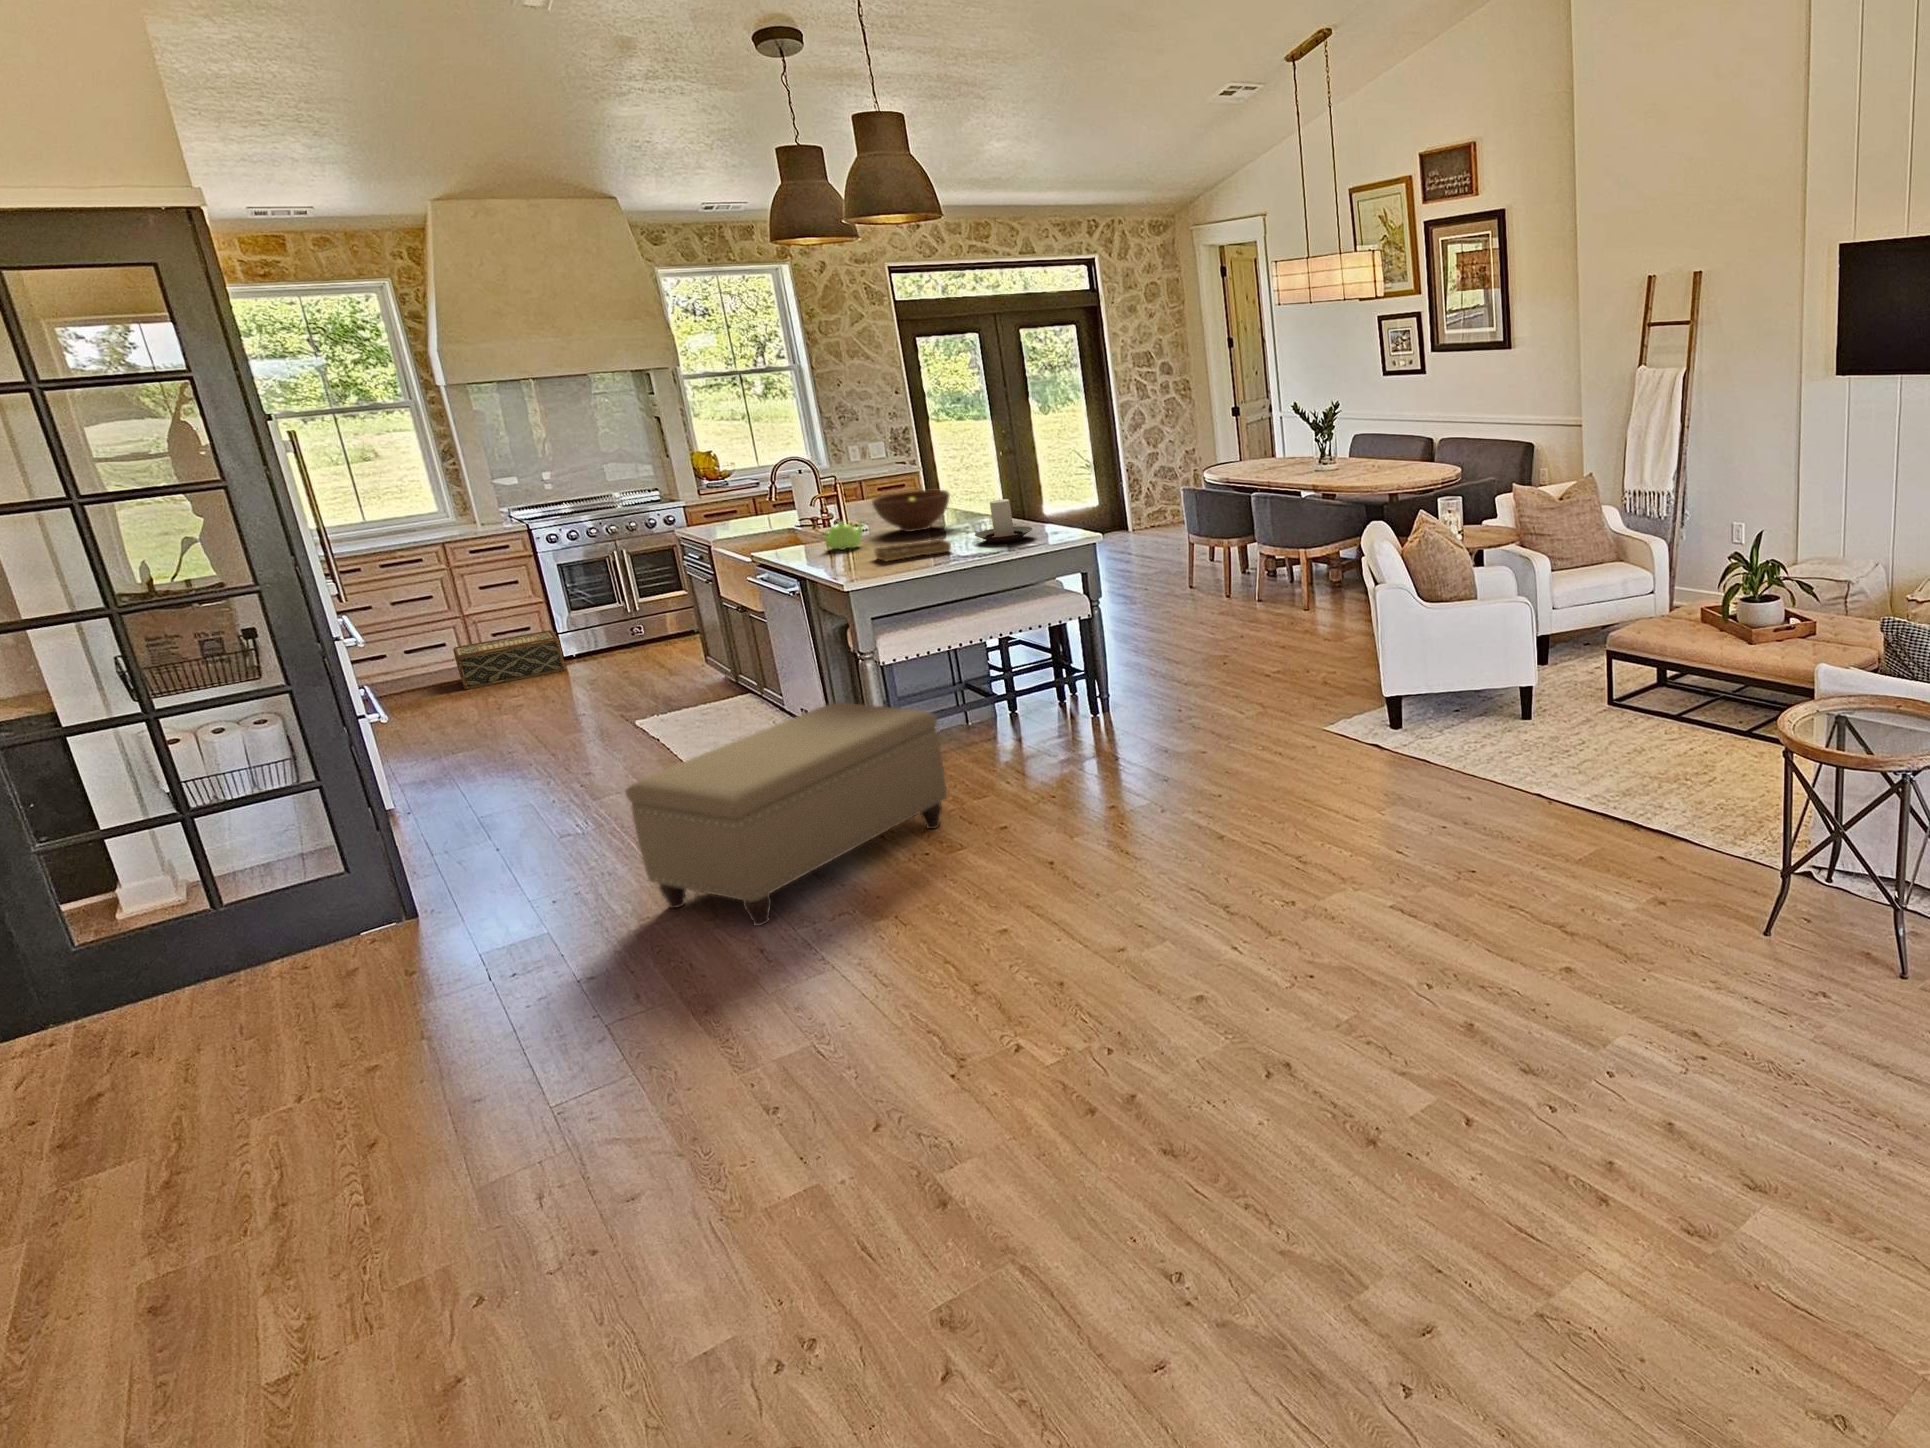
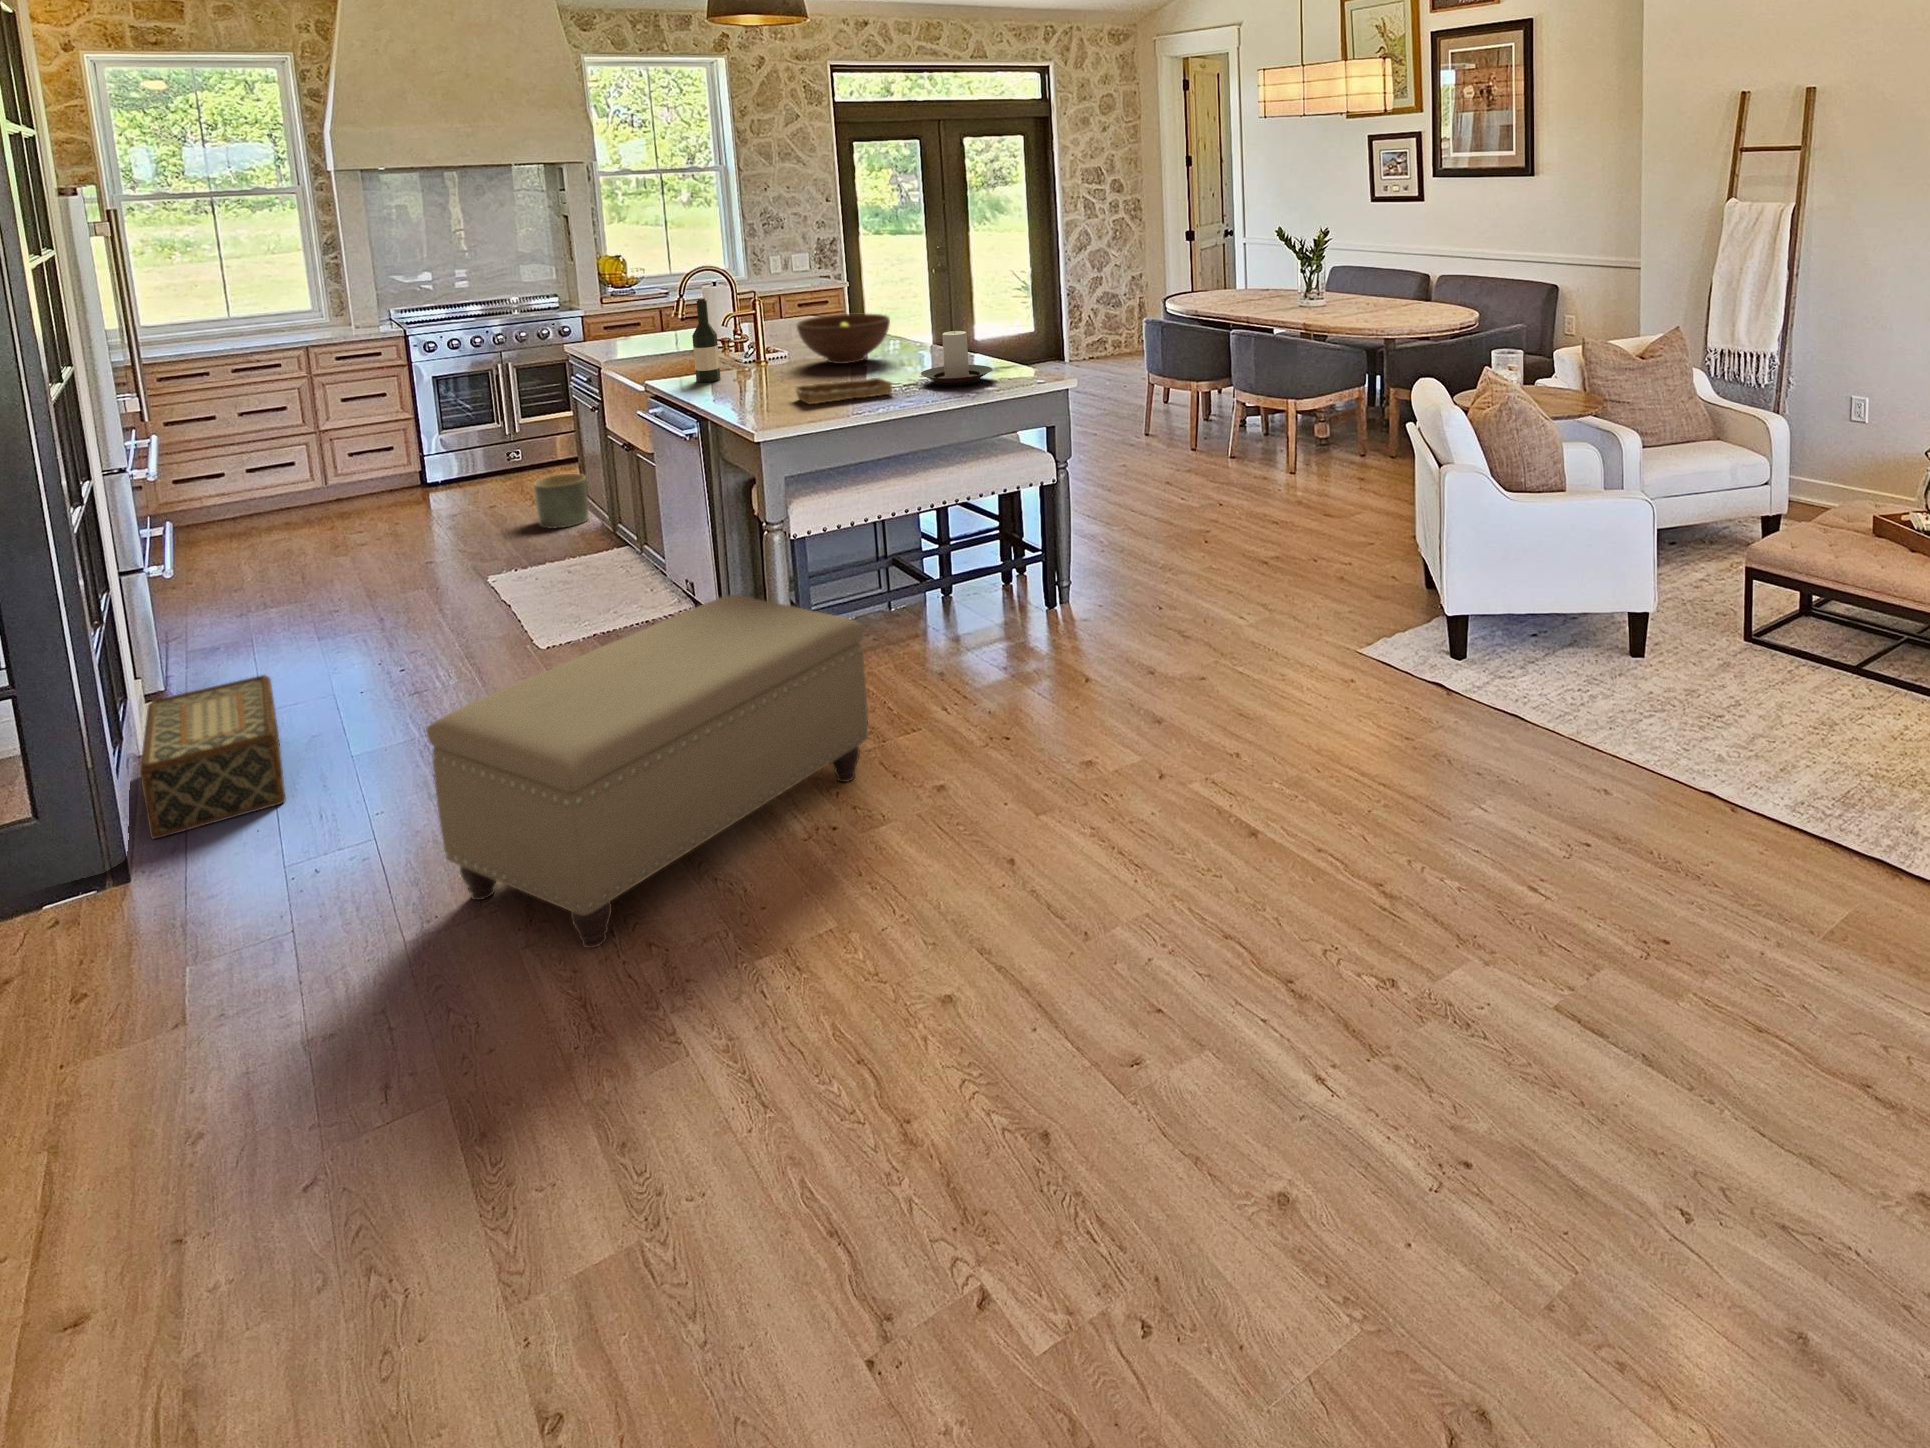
wine bottle: none [786,482,812,550] -> present [692,298,721,382]
teapot: present [824,520,862,550] -> none [735,347,786,385]
woven basket: present [453,630,566,689] -> present [140,675,286,839]
planter: none [660,639,711,685] -> present [534,473,589,528]

